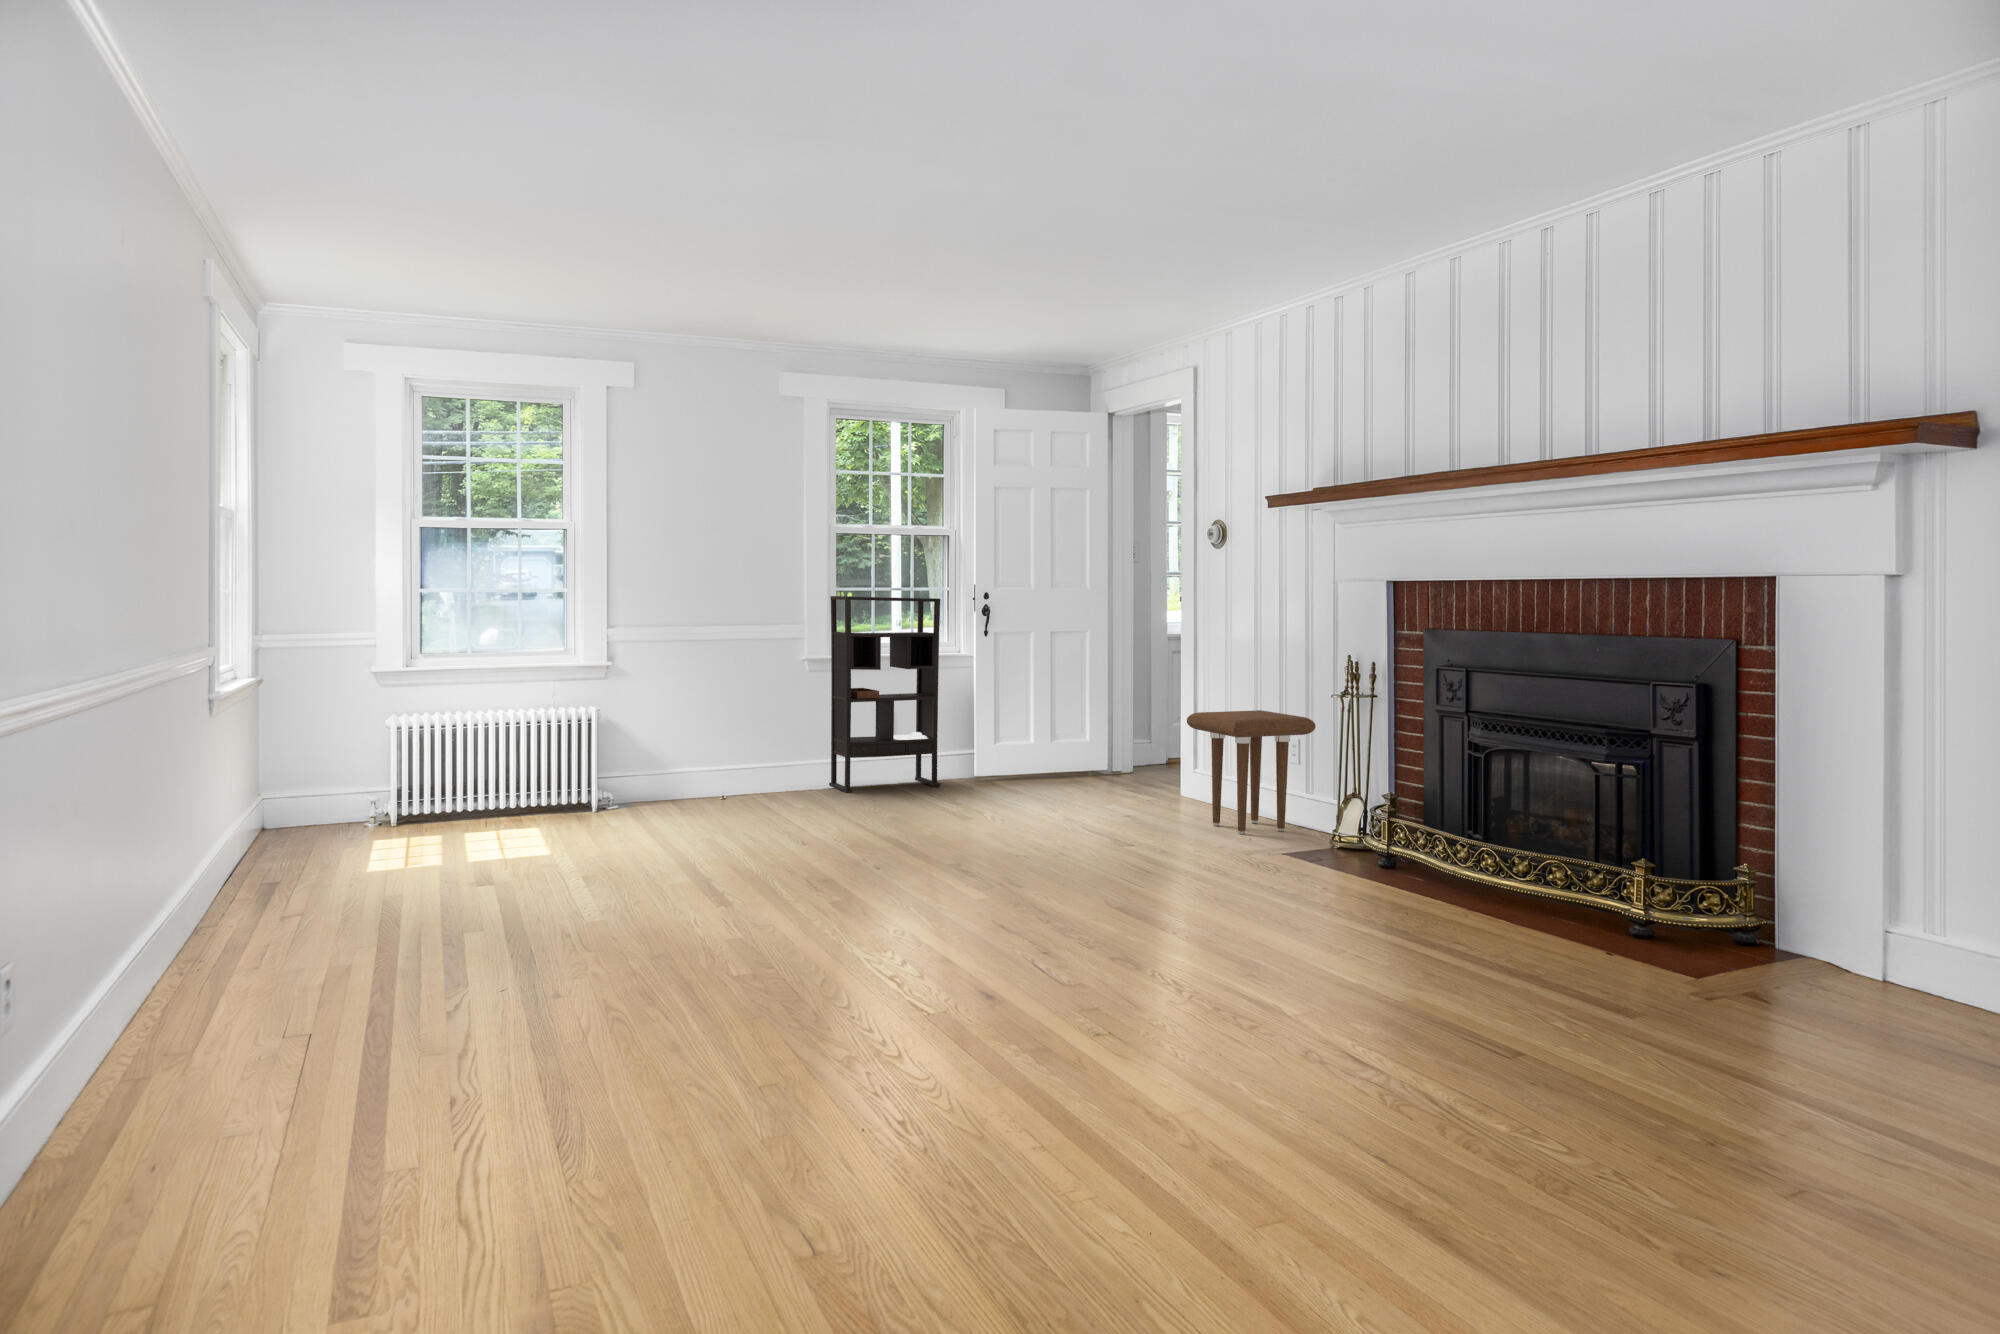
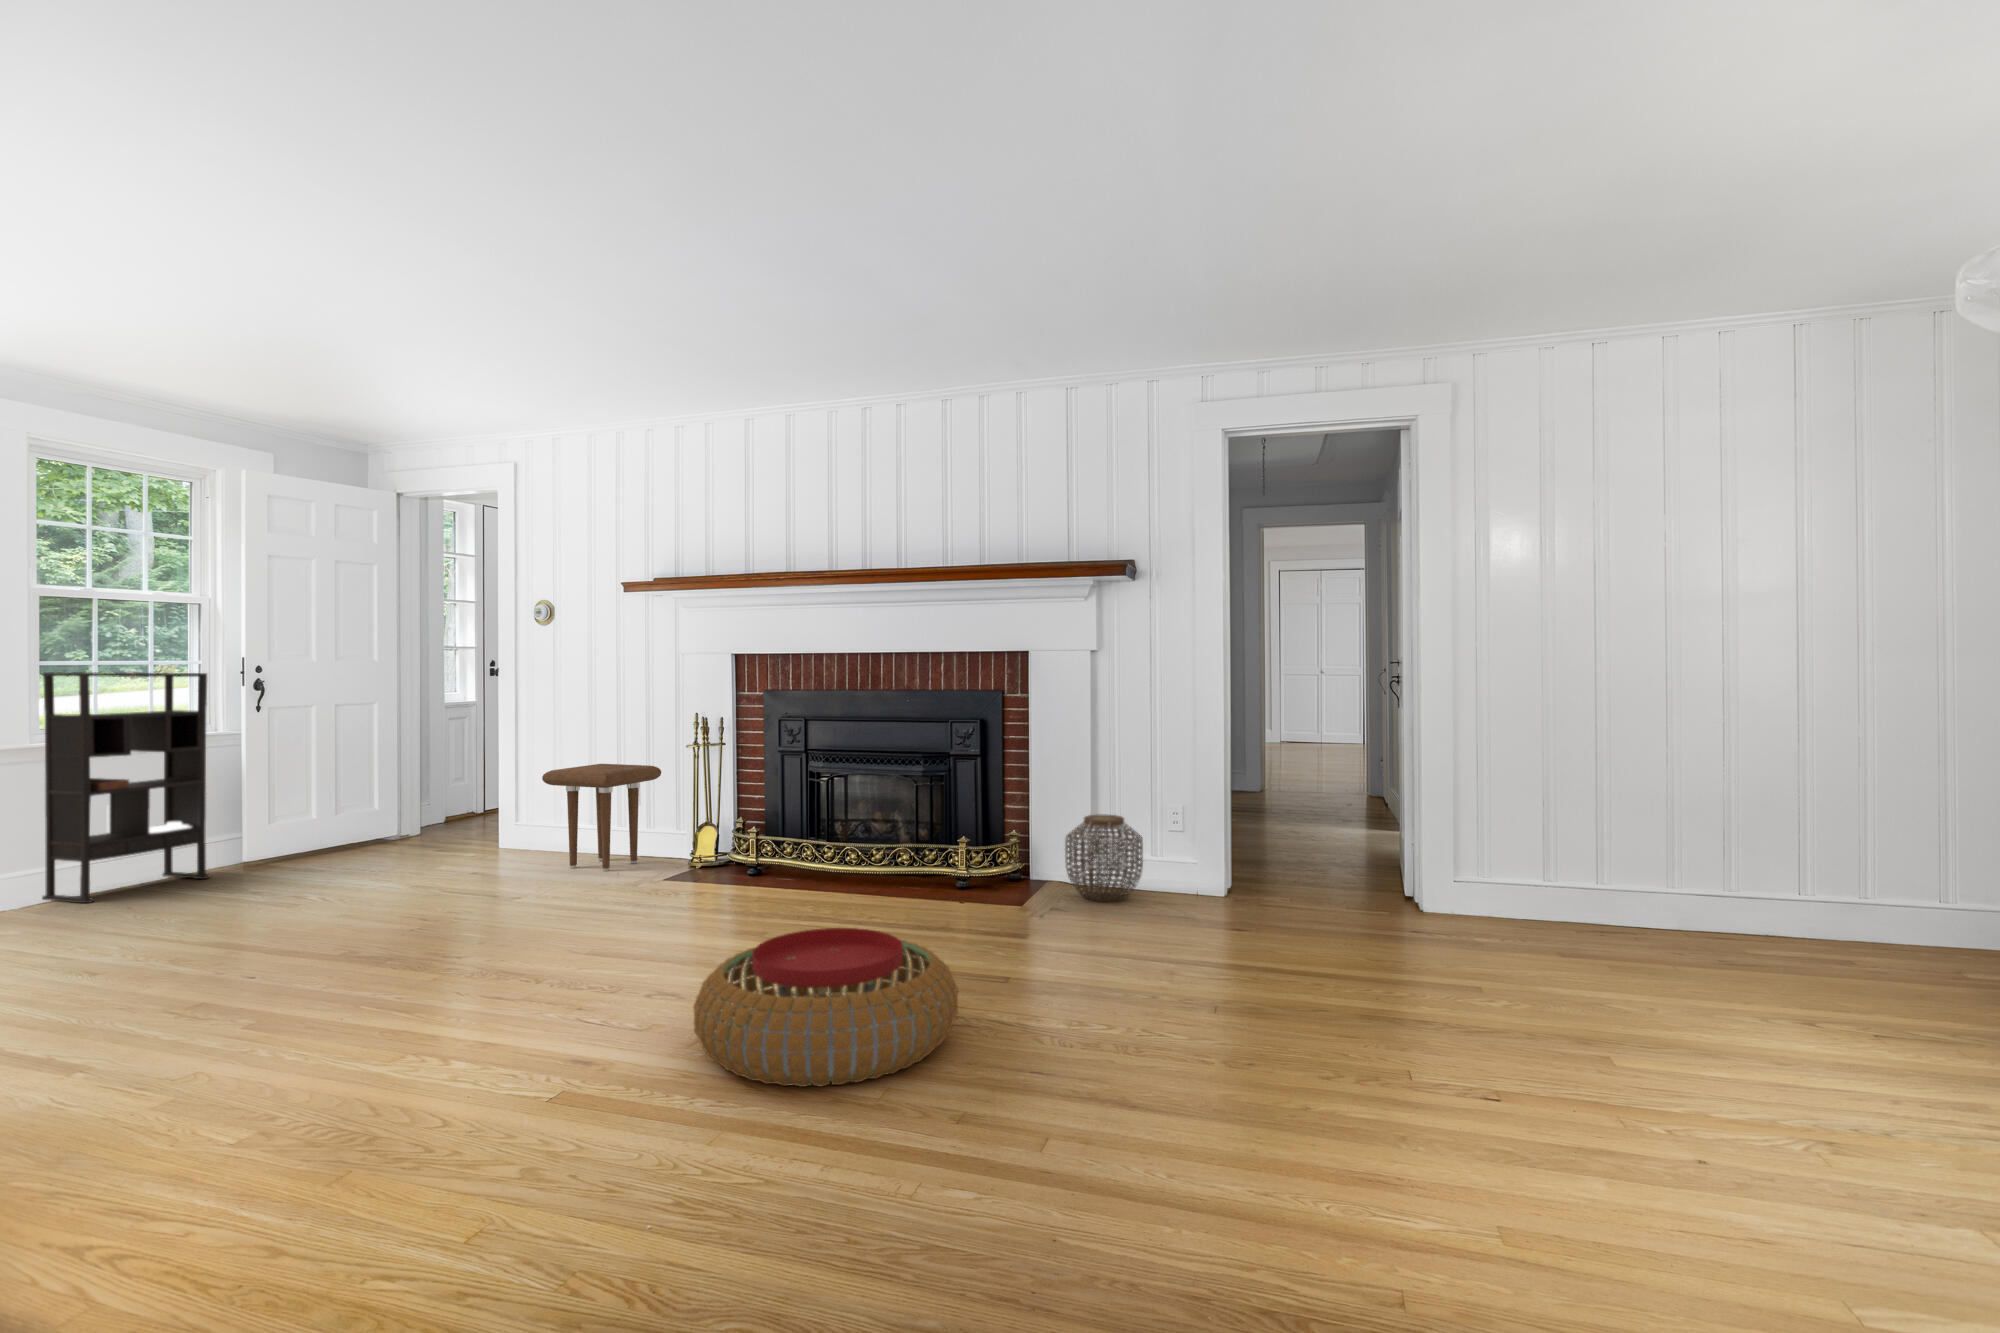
woven basket: none [1787,855,1947,1009] -> present [1065,814,1143,902]
pouf: none [1001,914,1322,1099] -> present [693,928,958,1087]

